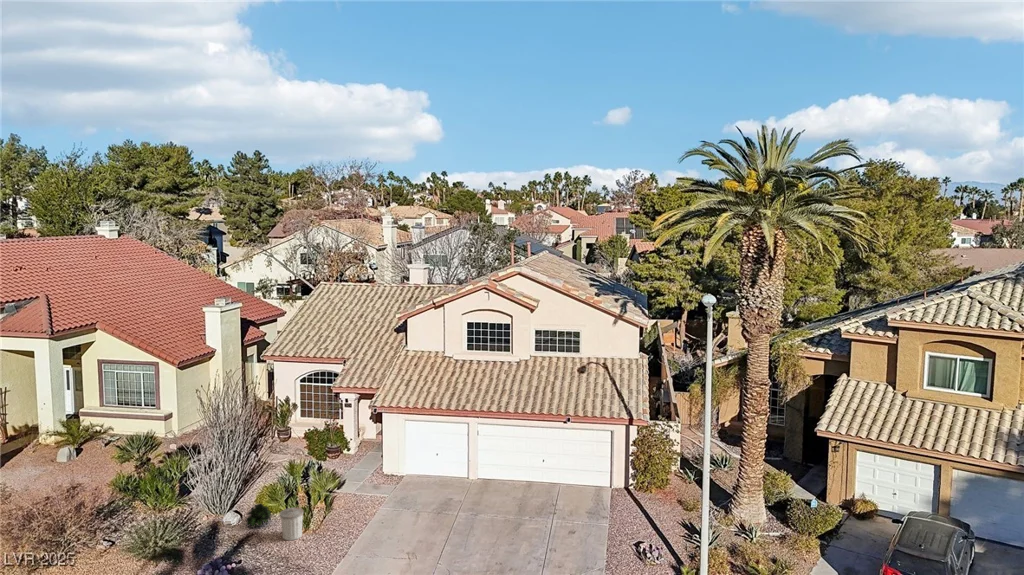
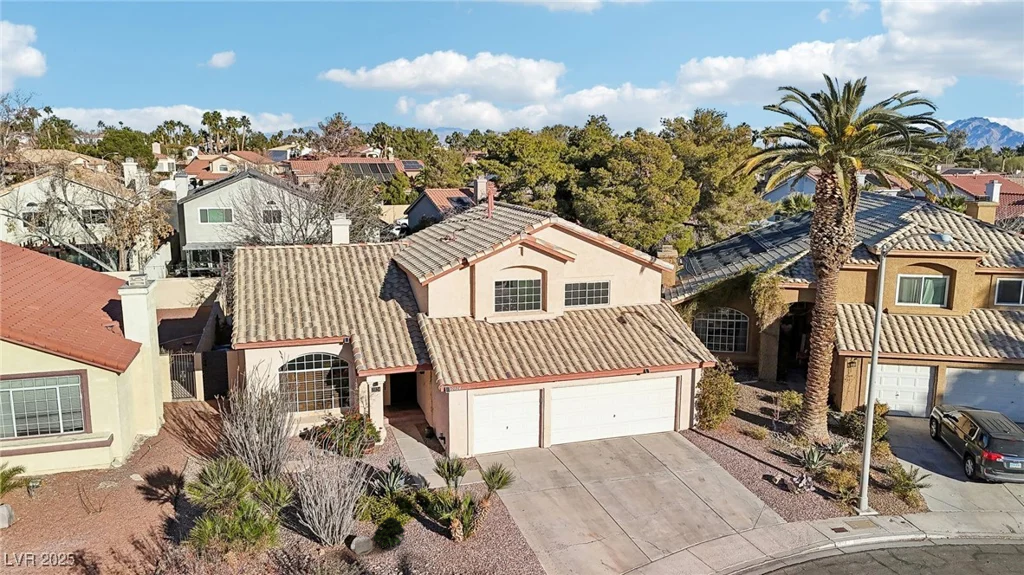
trash can: present [280,507,304,540] -> none [434,511,462,552]

